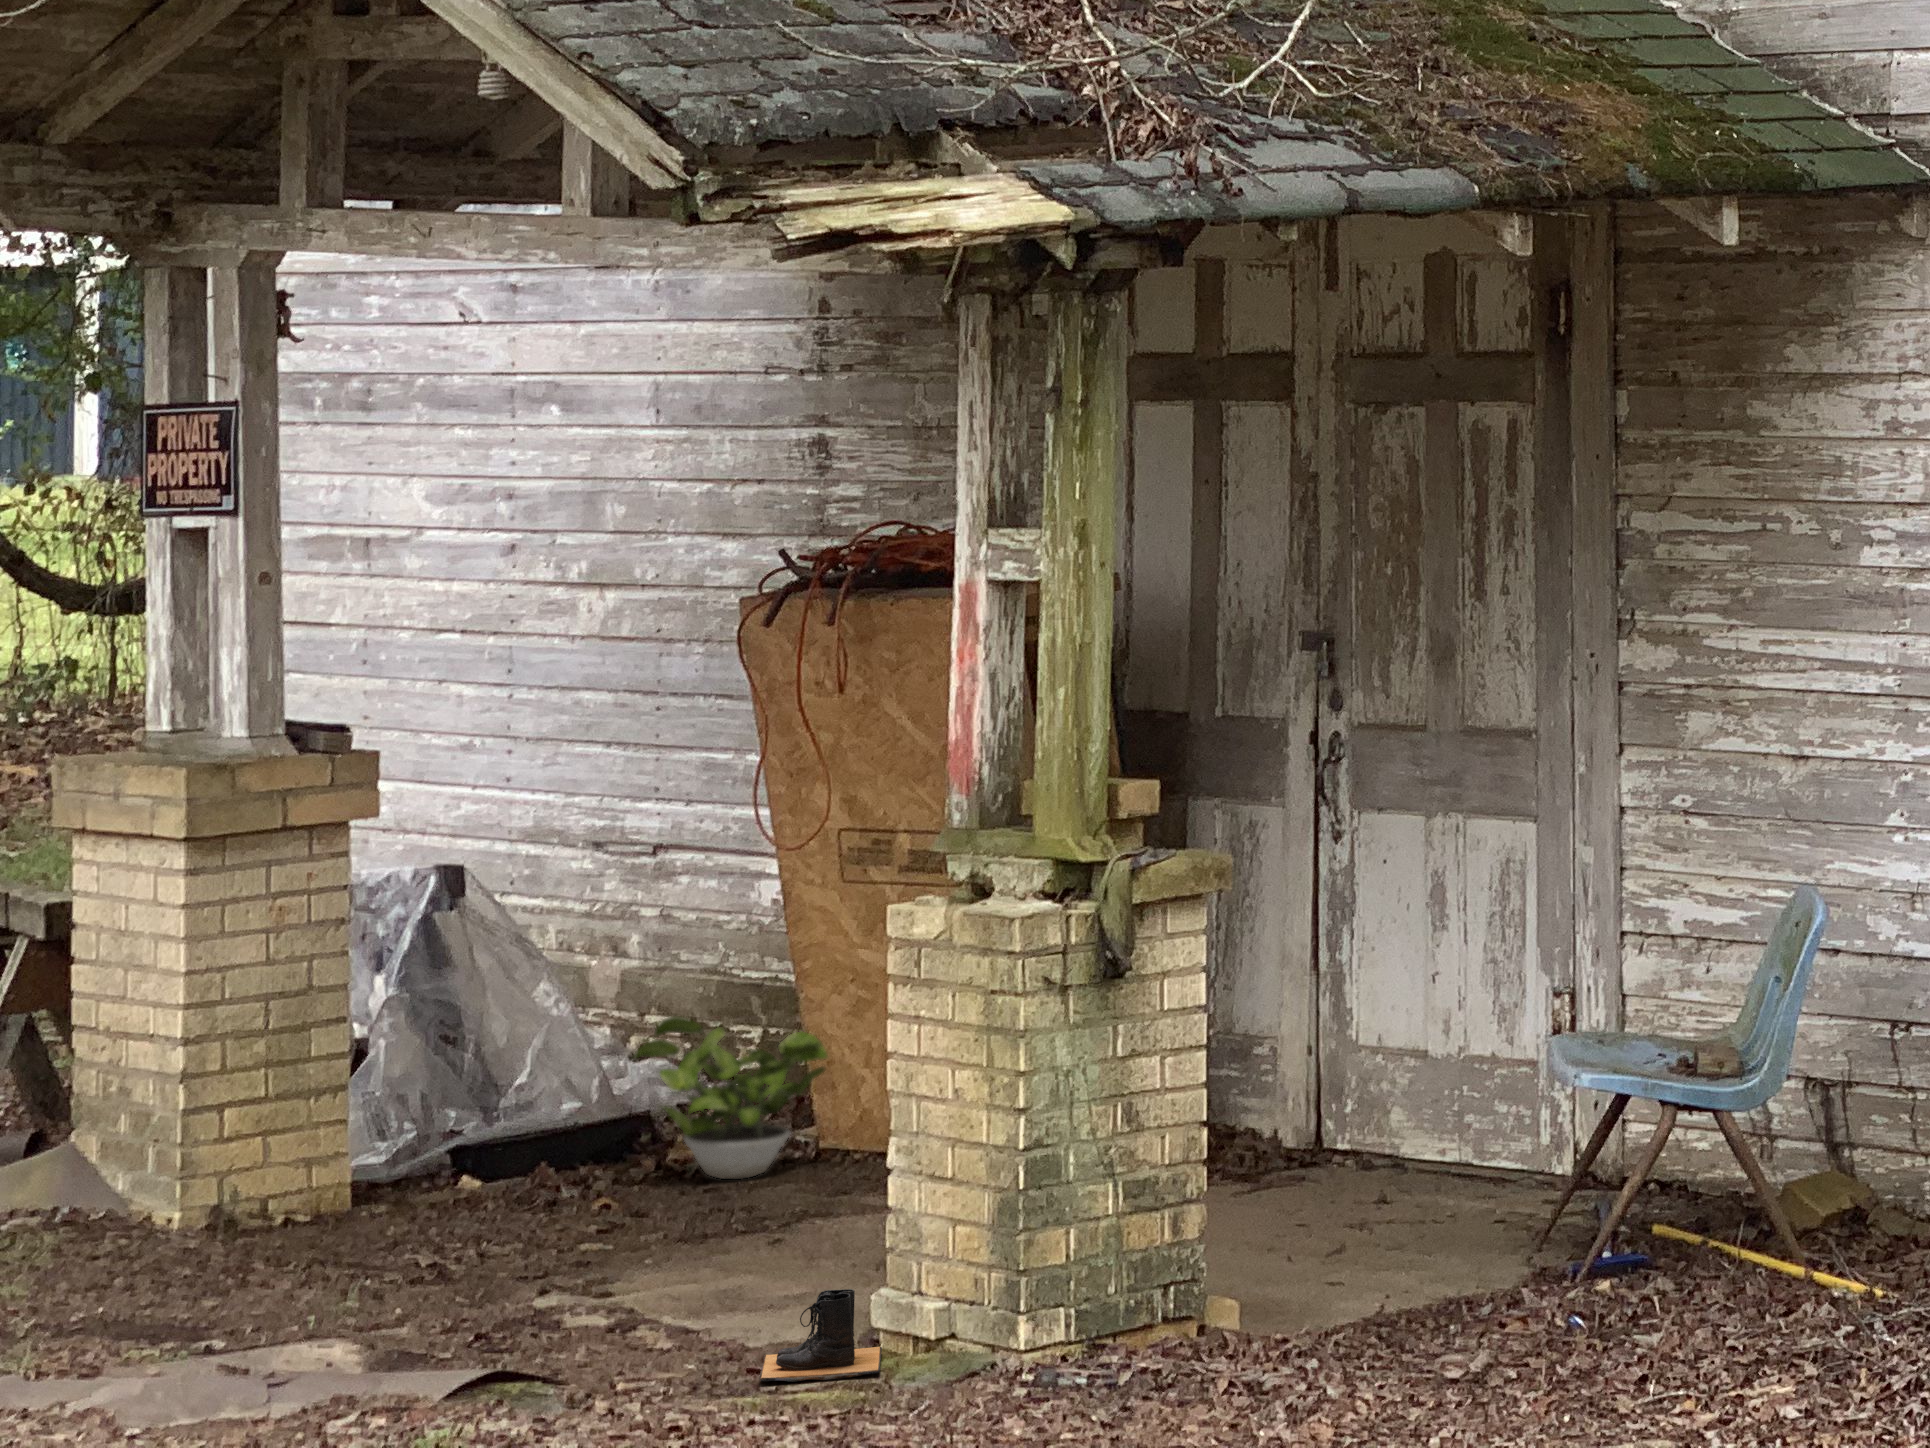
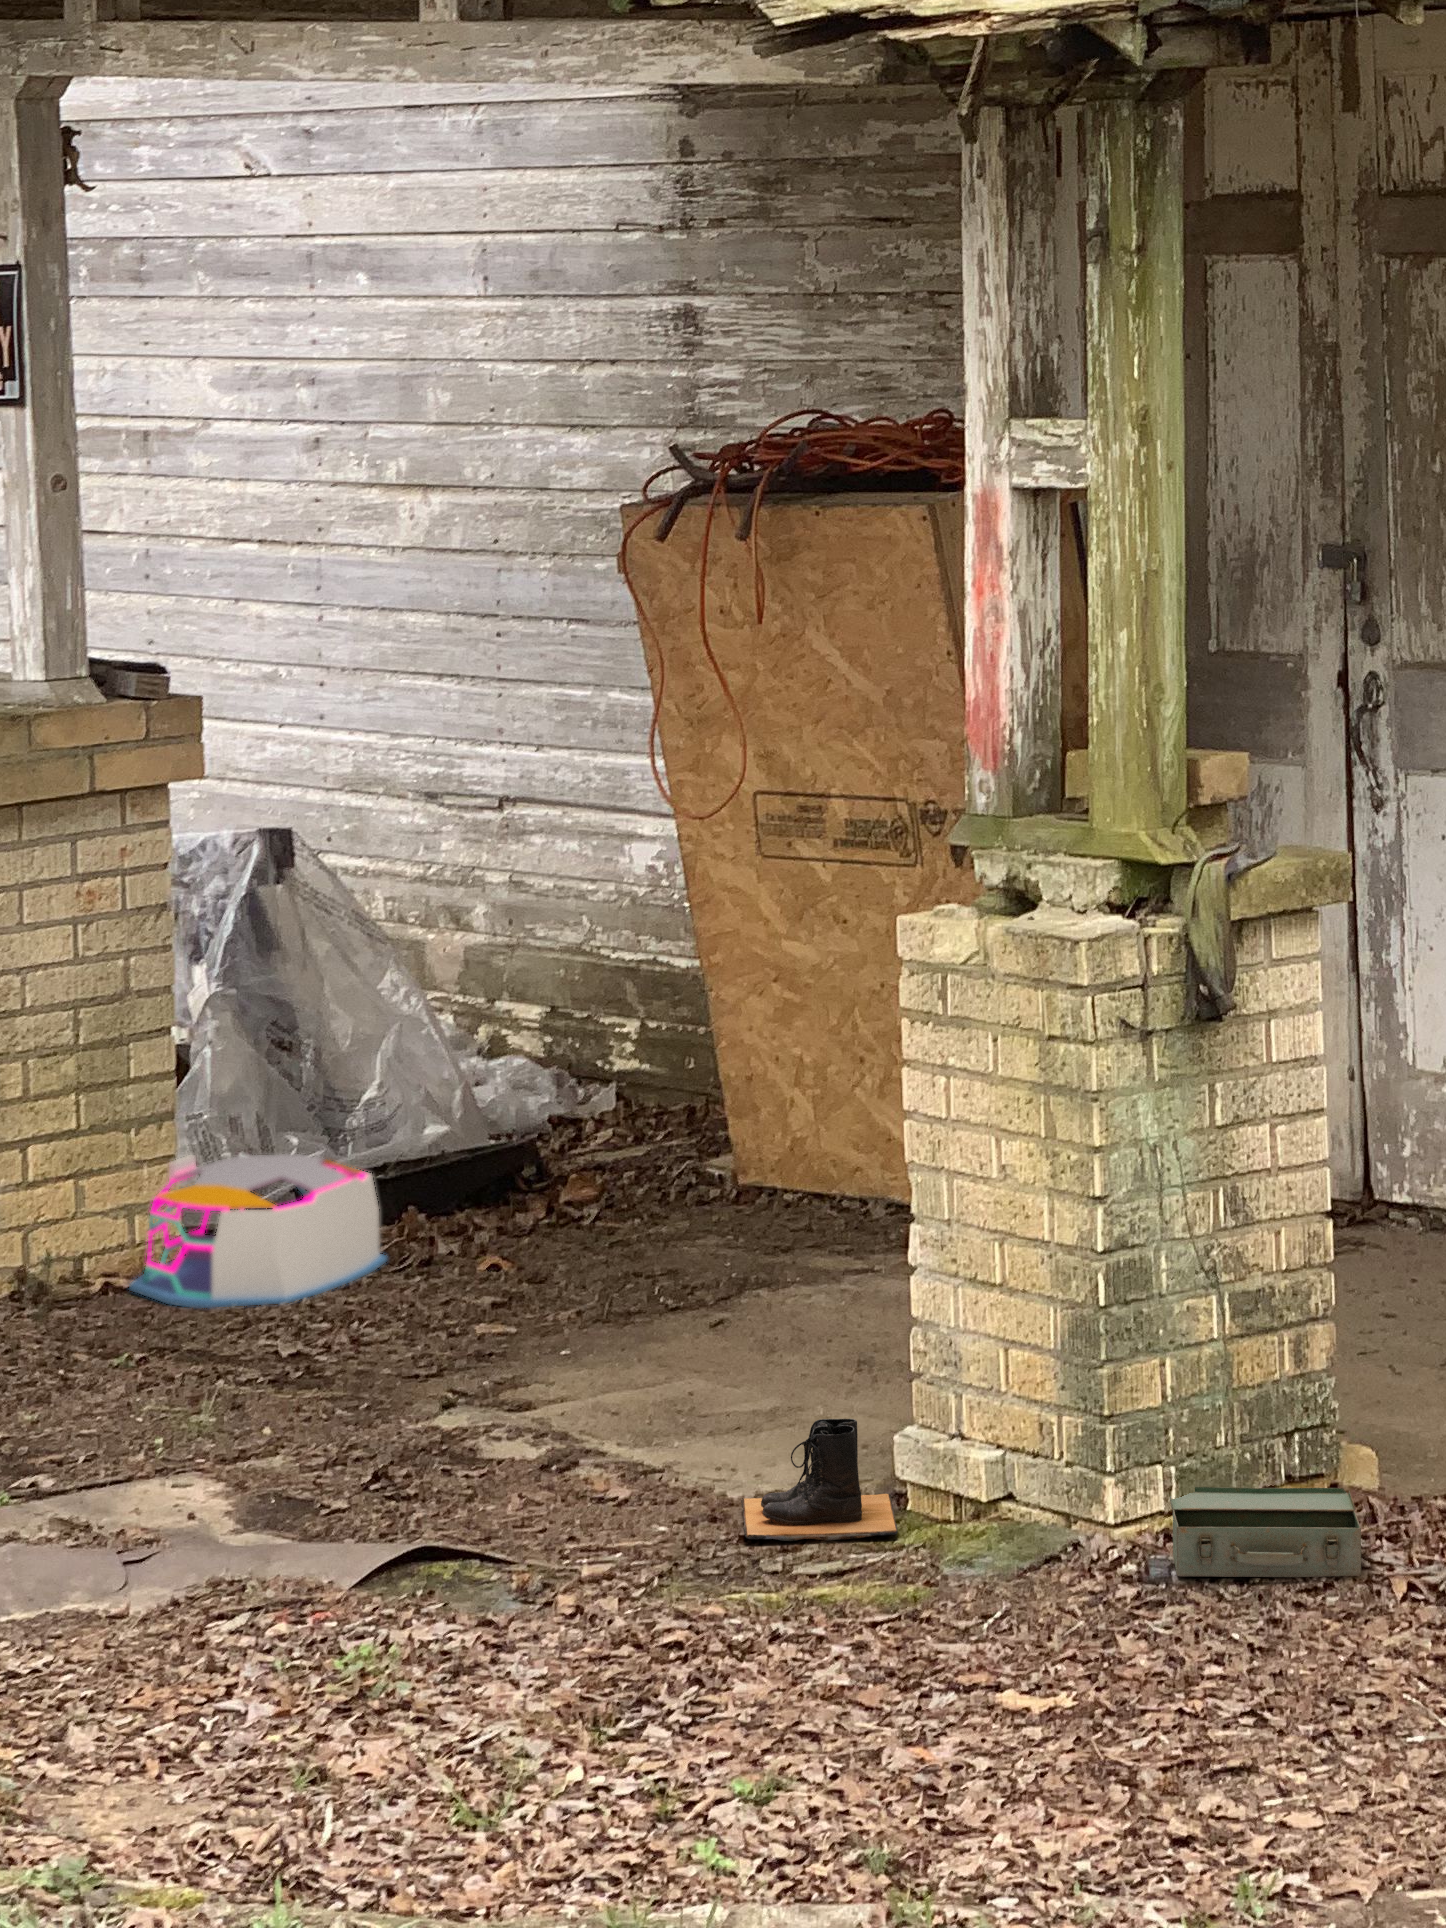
potted plant: present [633,1016,828,1179] -> none [502,1027,741,1232]
storage bin: none [300,1126,525,1247] -> present [129,1154,387,1308]
toolbox: none [1083,1322,1223,1389] -> present [1170,1487,1361,1577]

